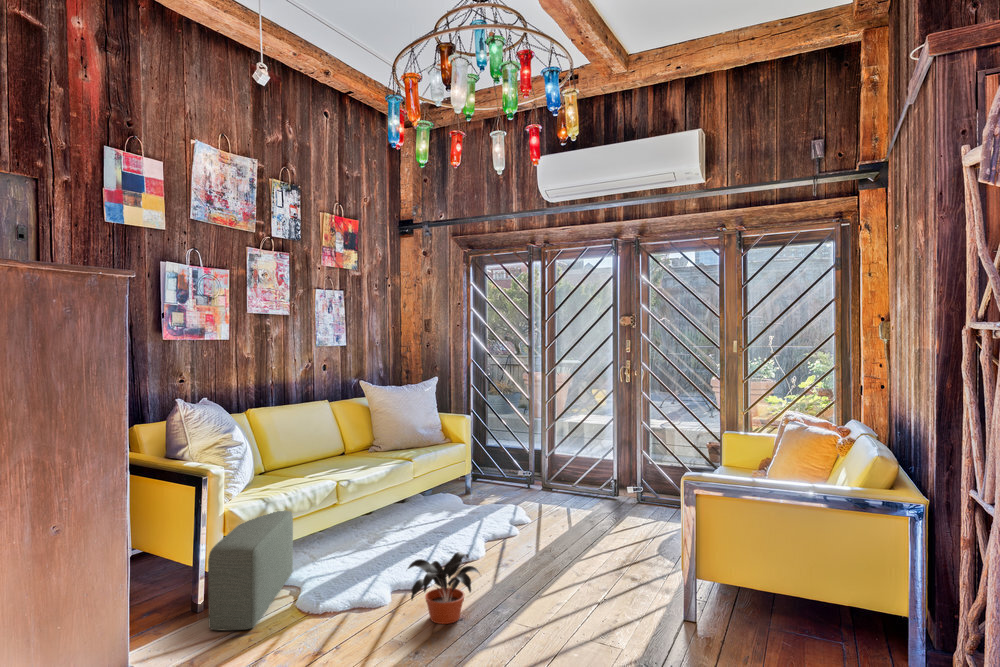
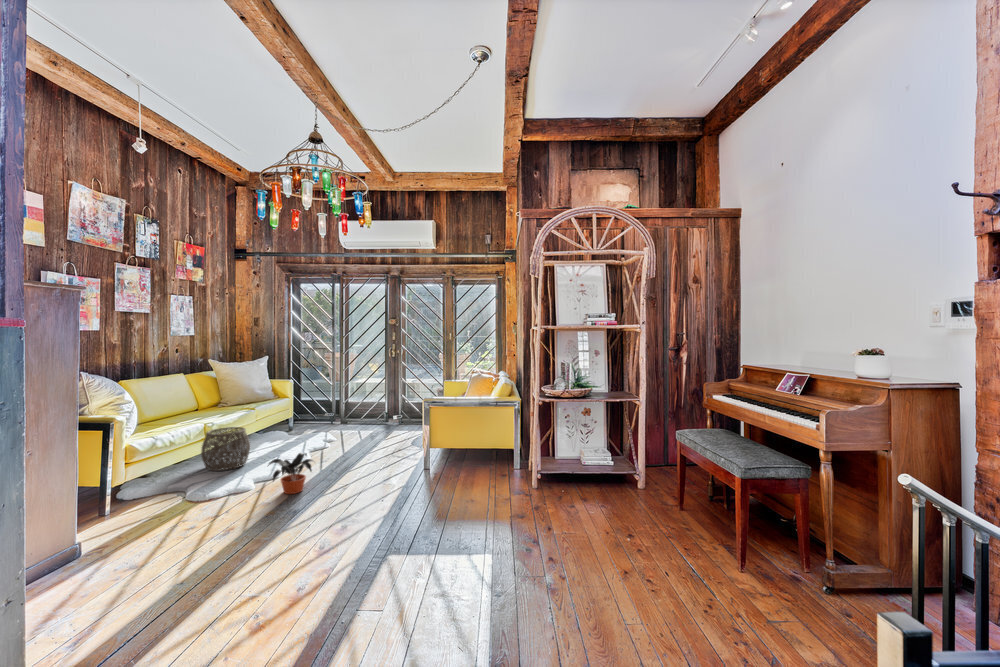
woven basket: none [333,489,400,558] -> present [201,427,250,471]
pouf: present [208,510,293,630] -> none [119,443,174,521]

